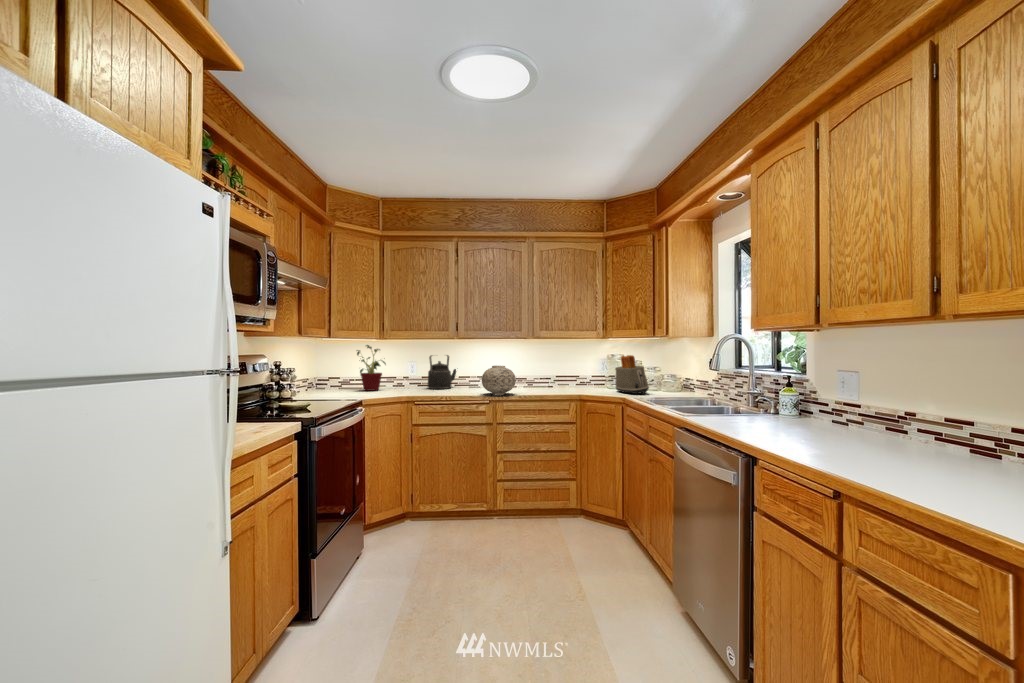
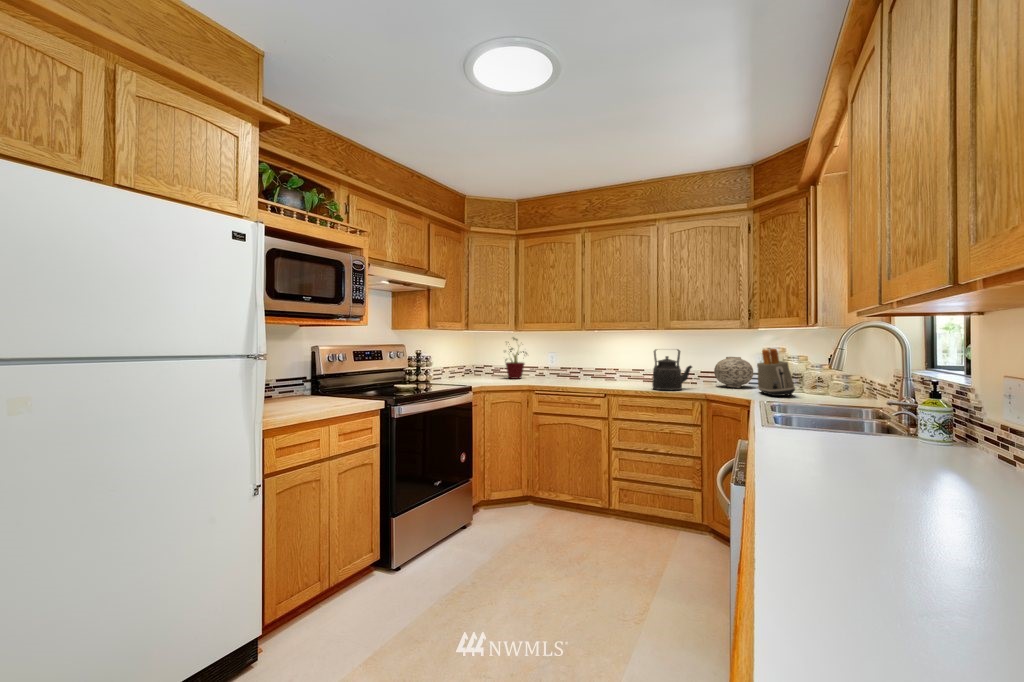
kettle: present [428,355,456,389] -> present [652,349,692,390]
vase: present [482,366,516,395] -> present [714,357,753,387]

